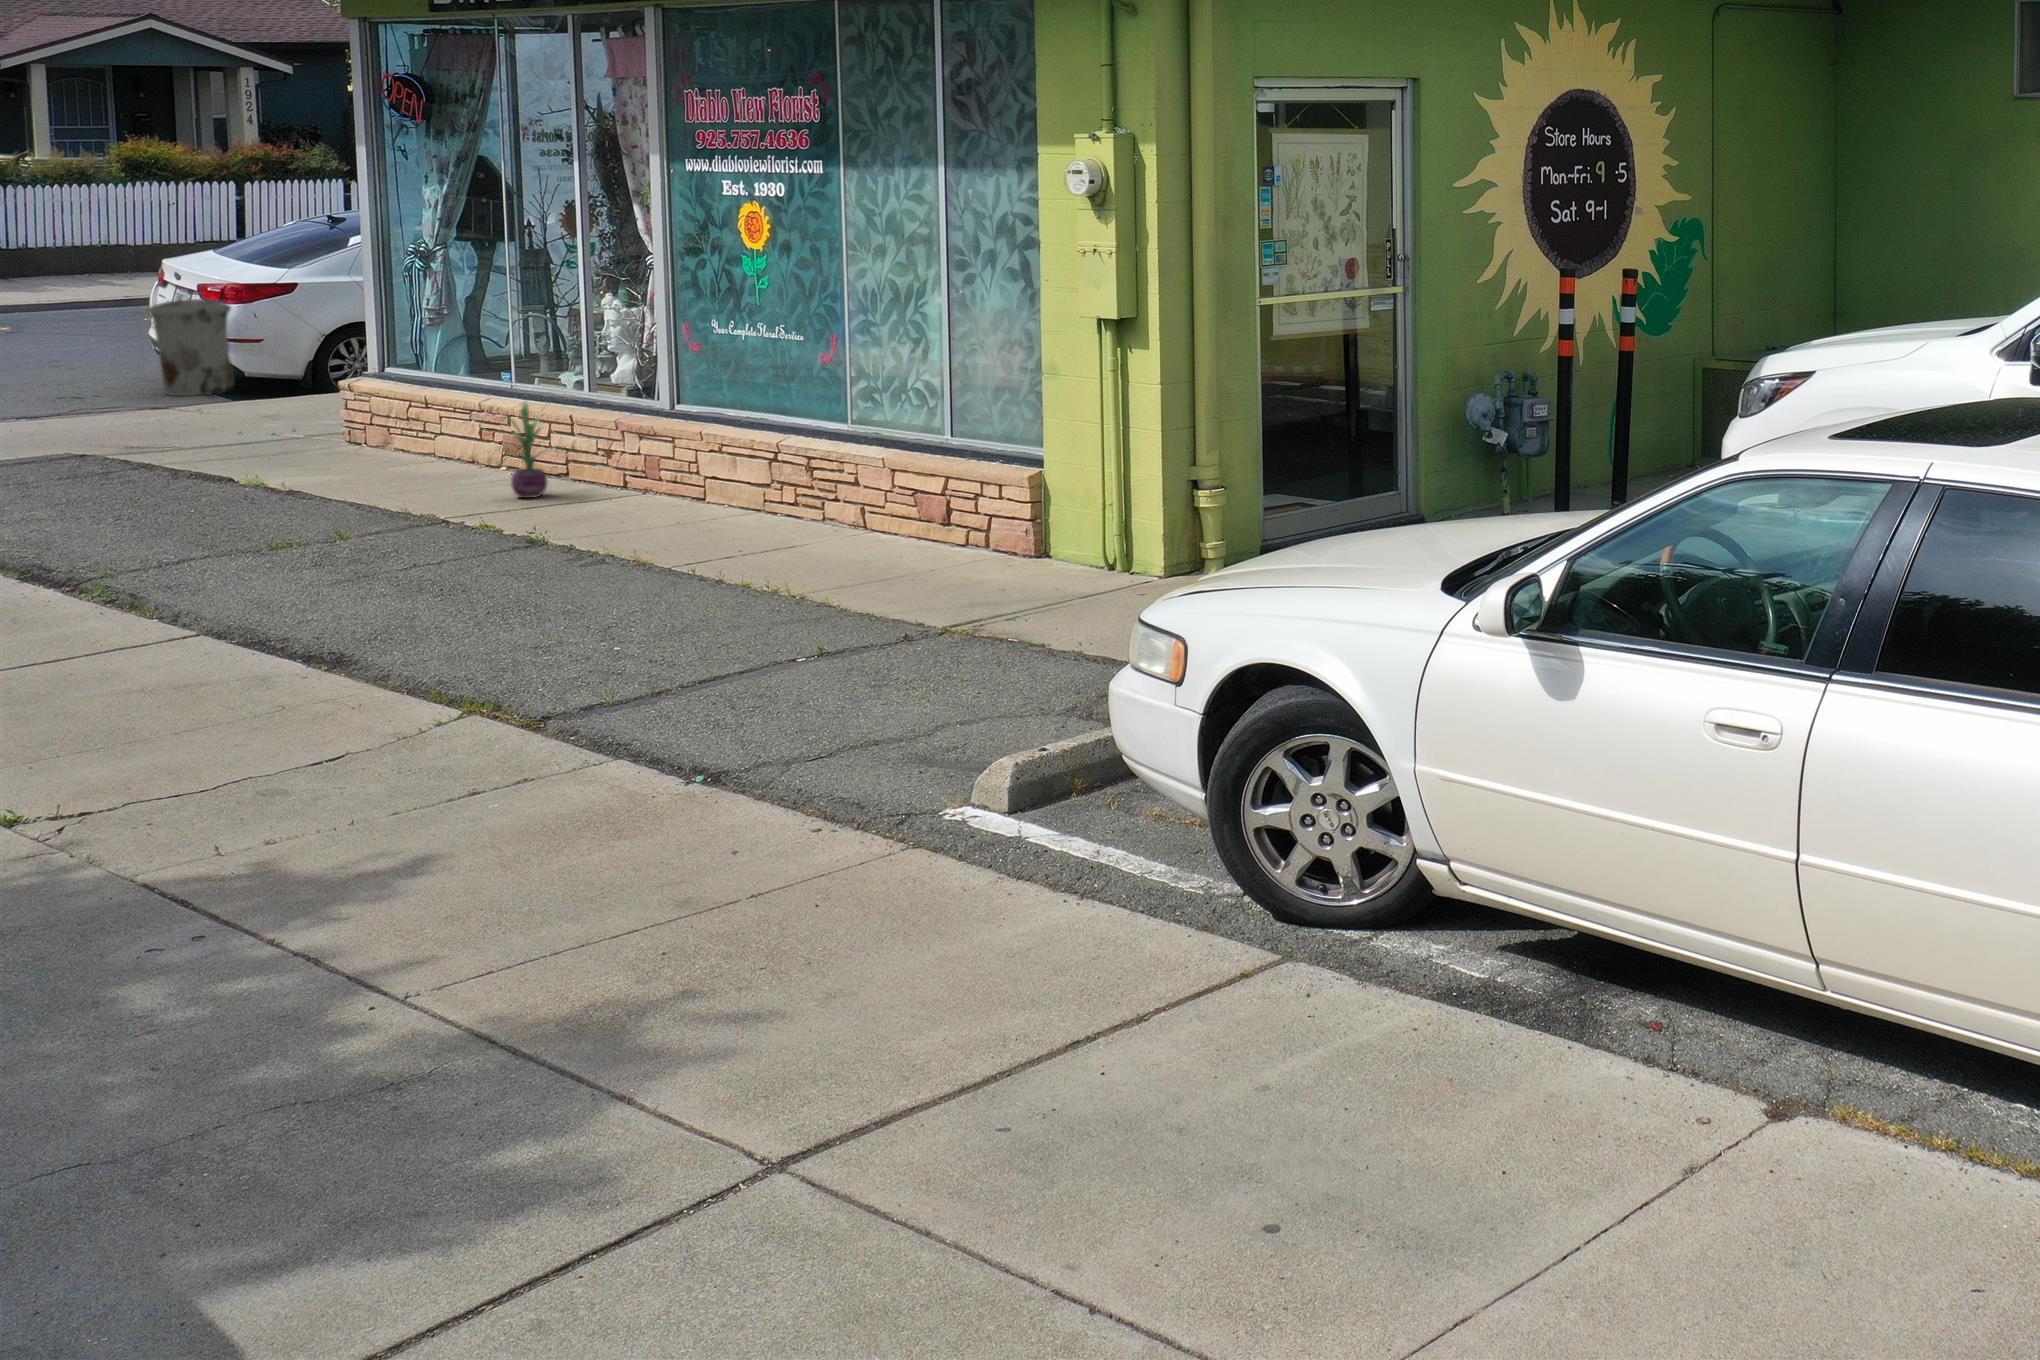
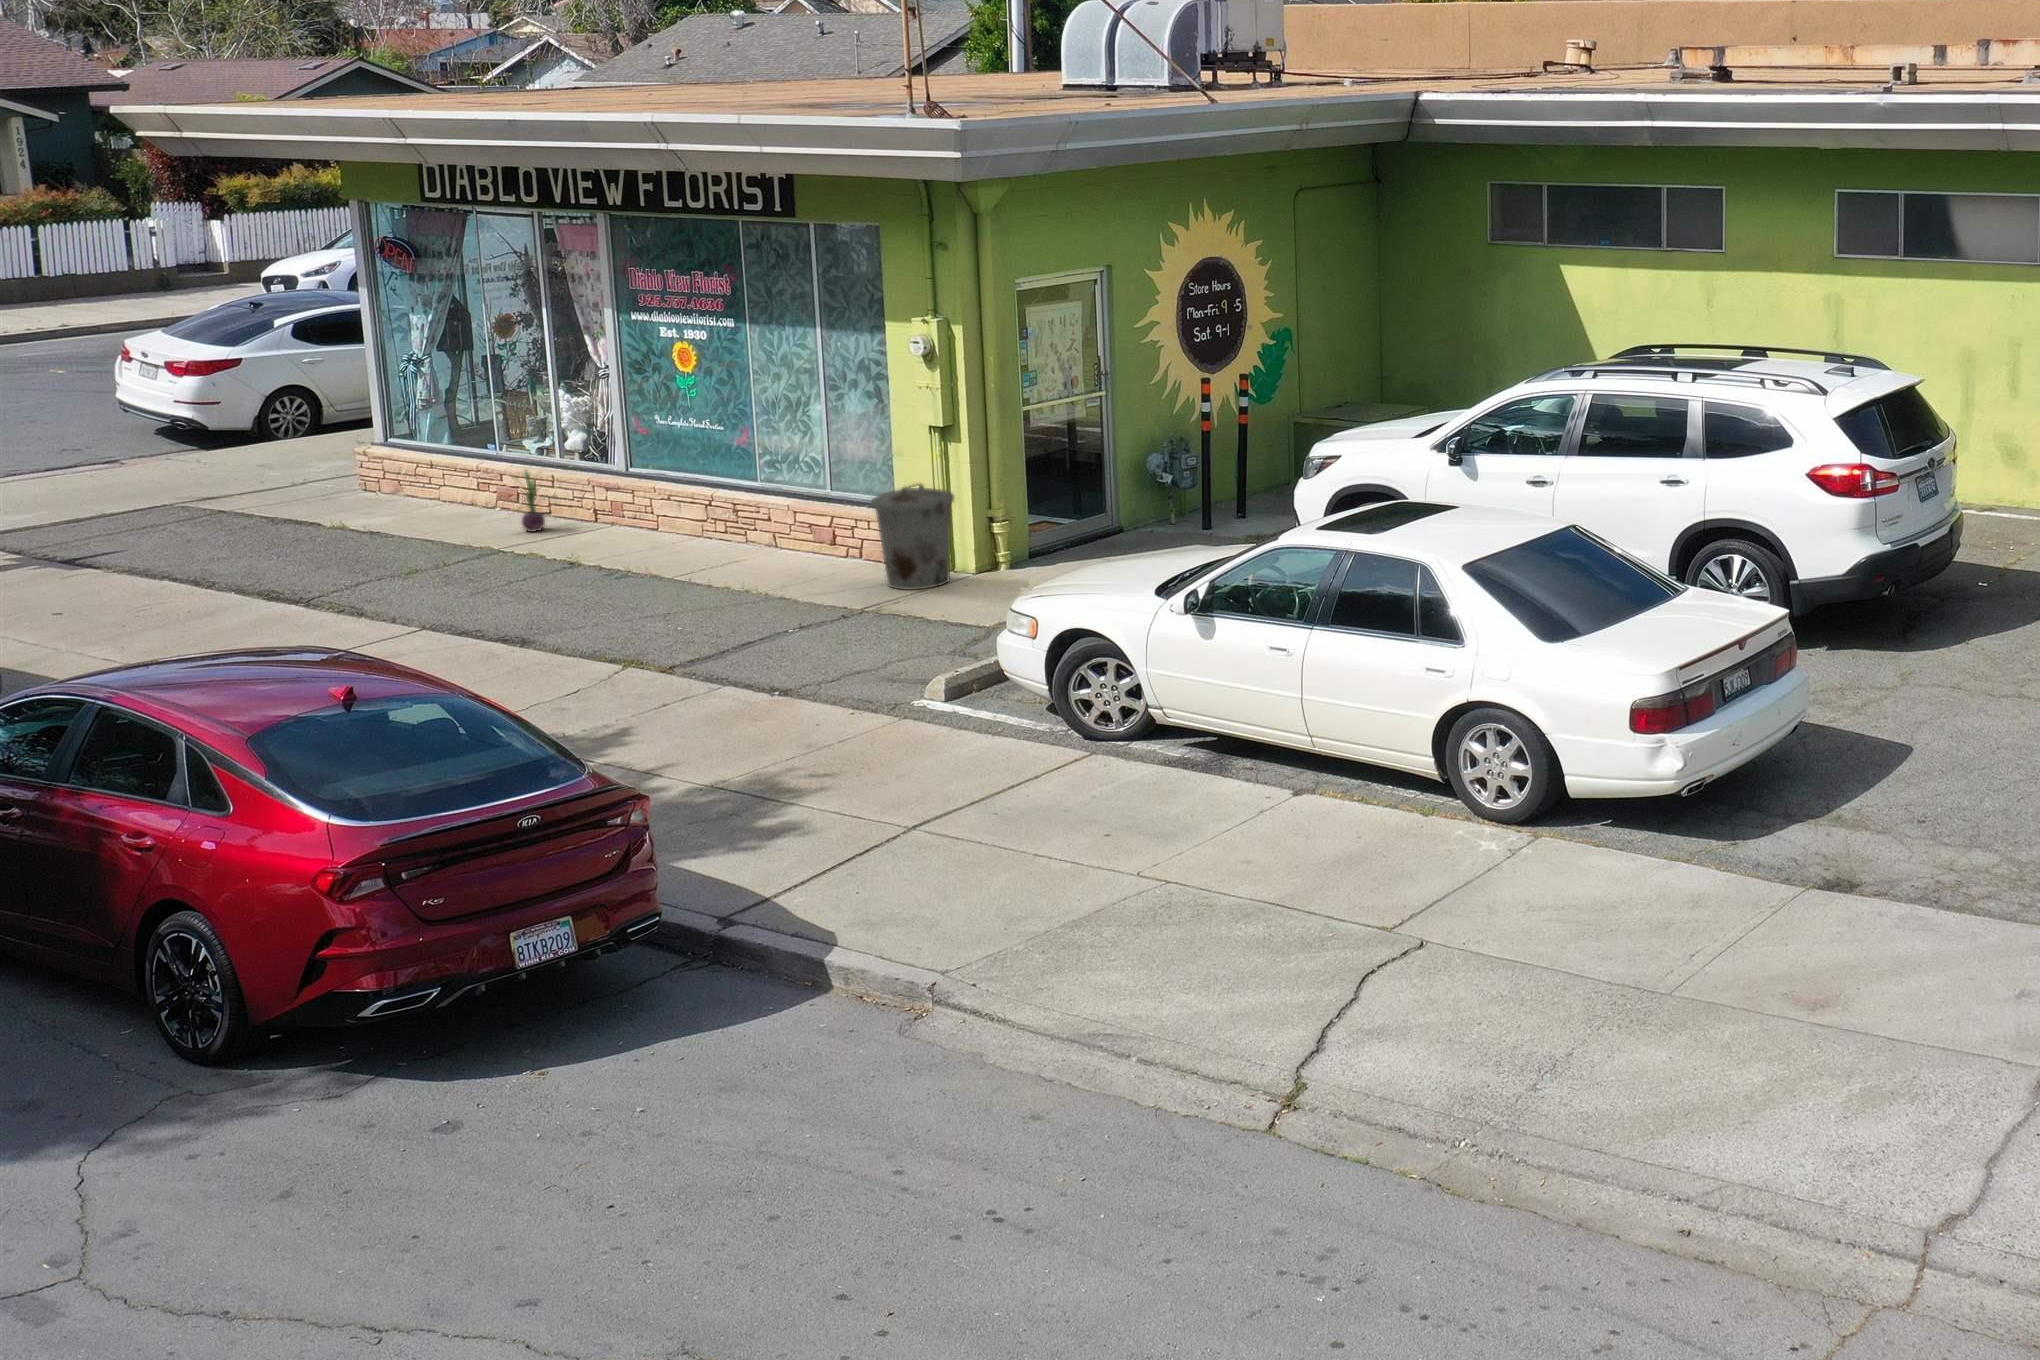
trash can: present [148,294,234,396] -> present [871,484,954,590]

